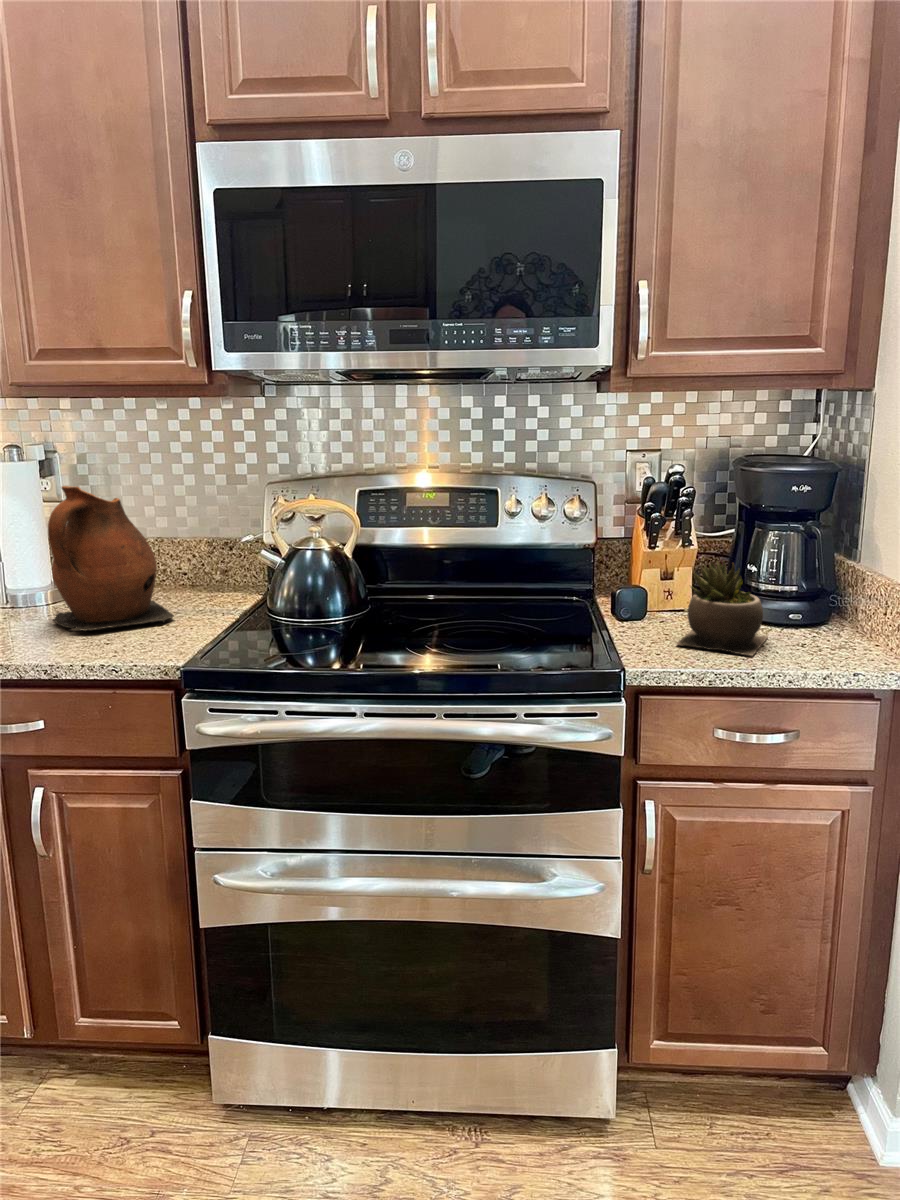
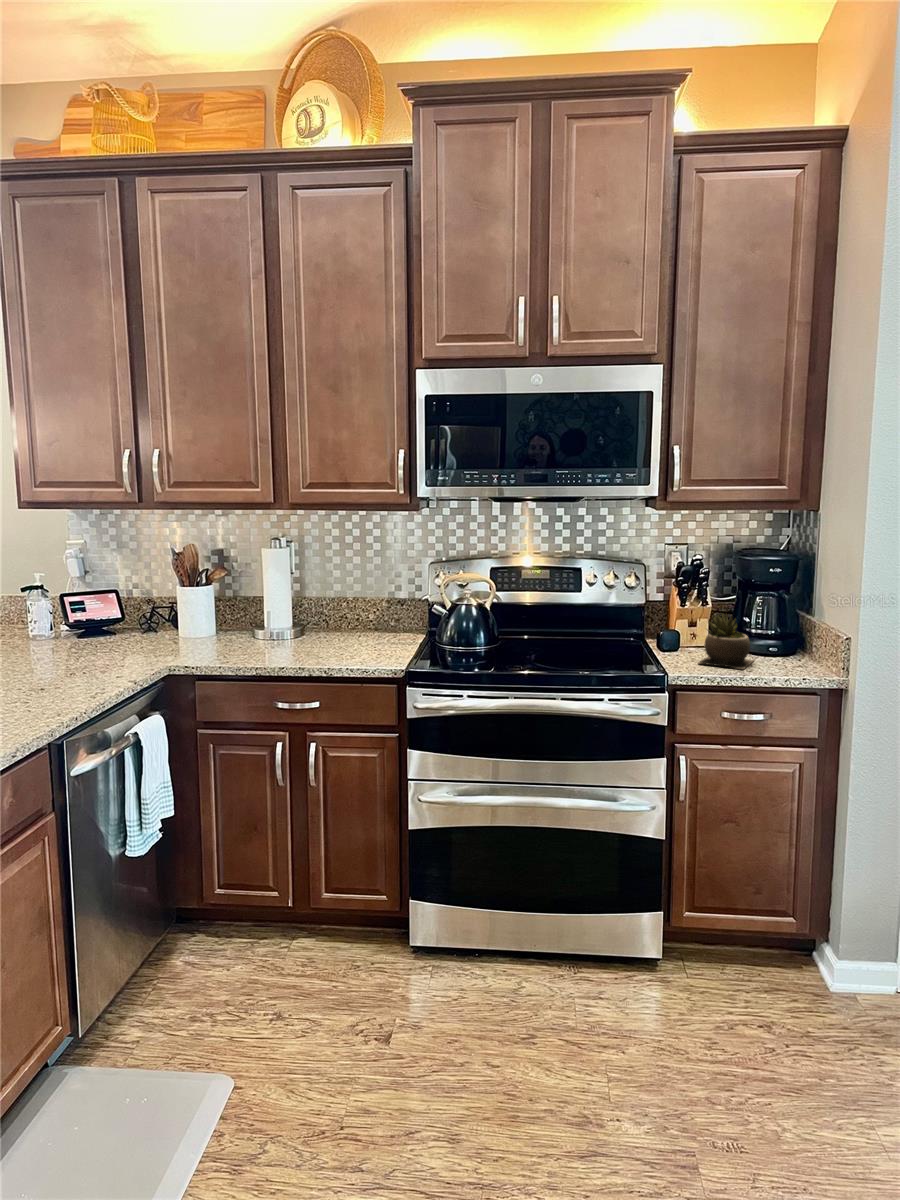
ceramic pitcher: present [48,486,174,631] -> none [301,564,381,652]

